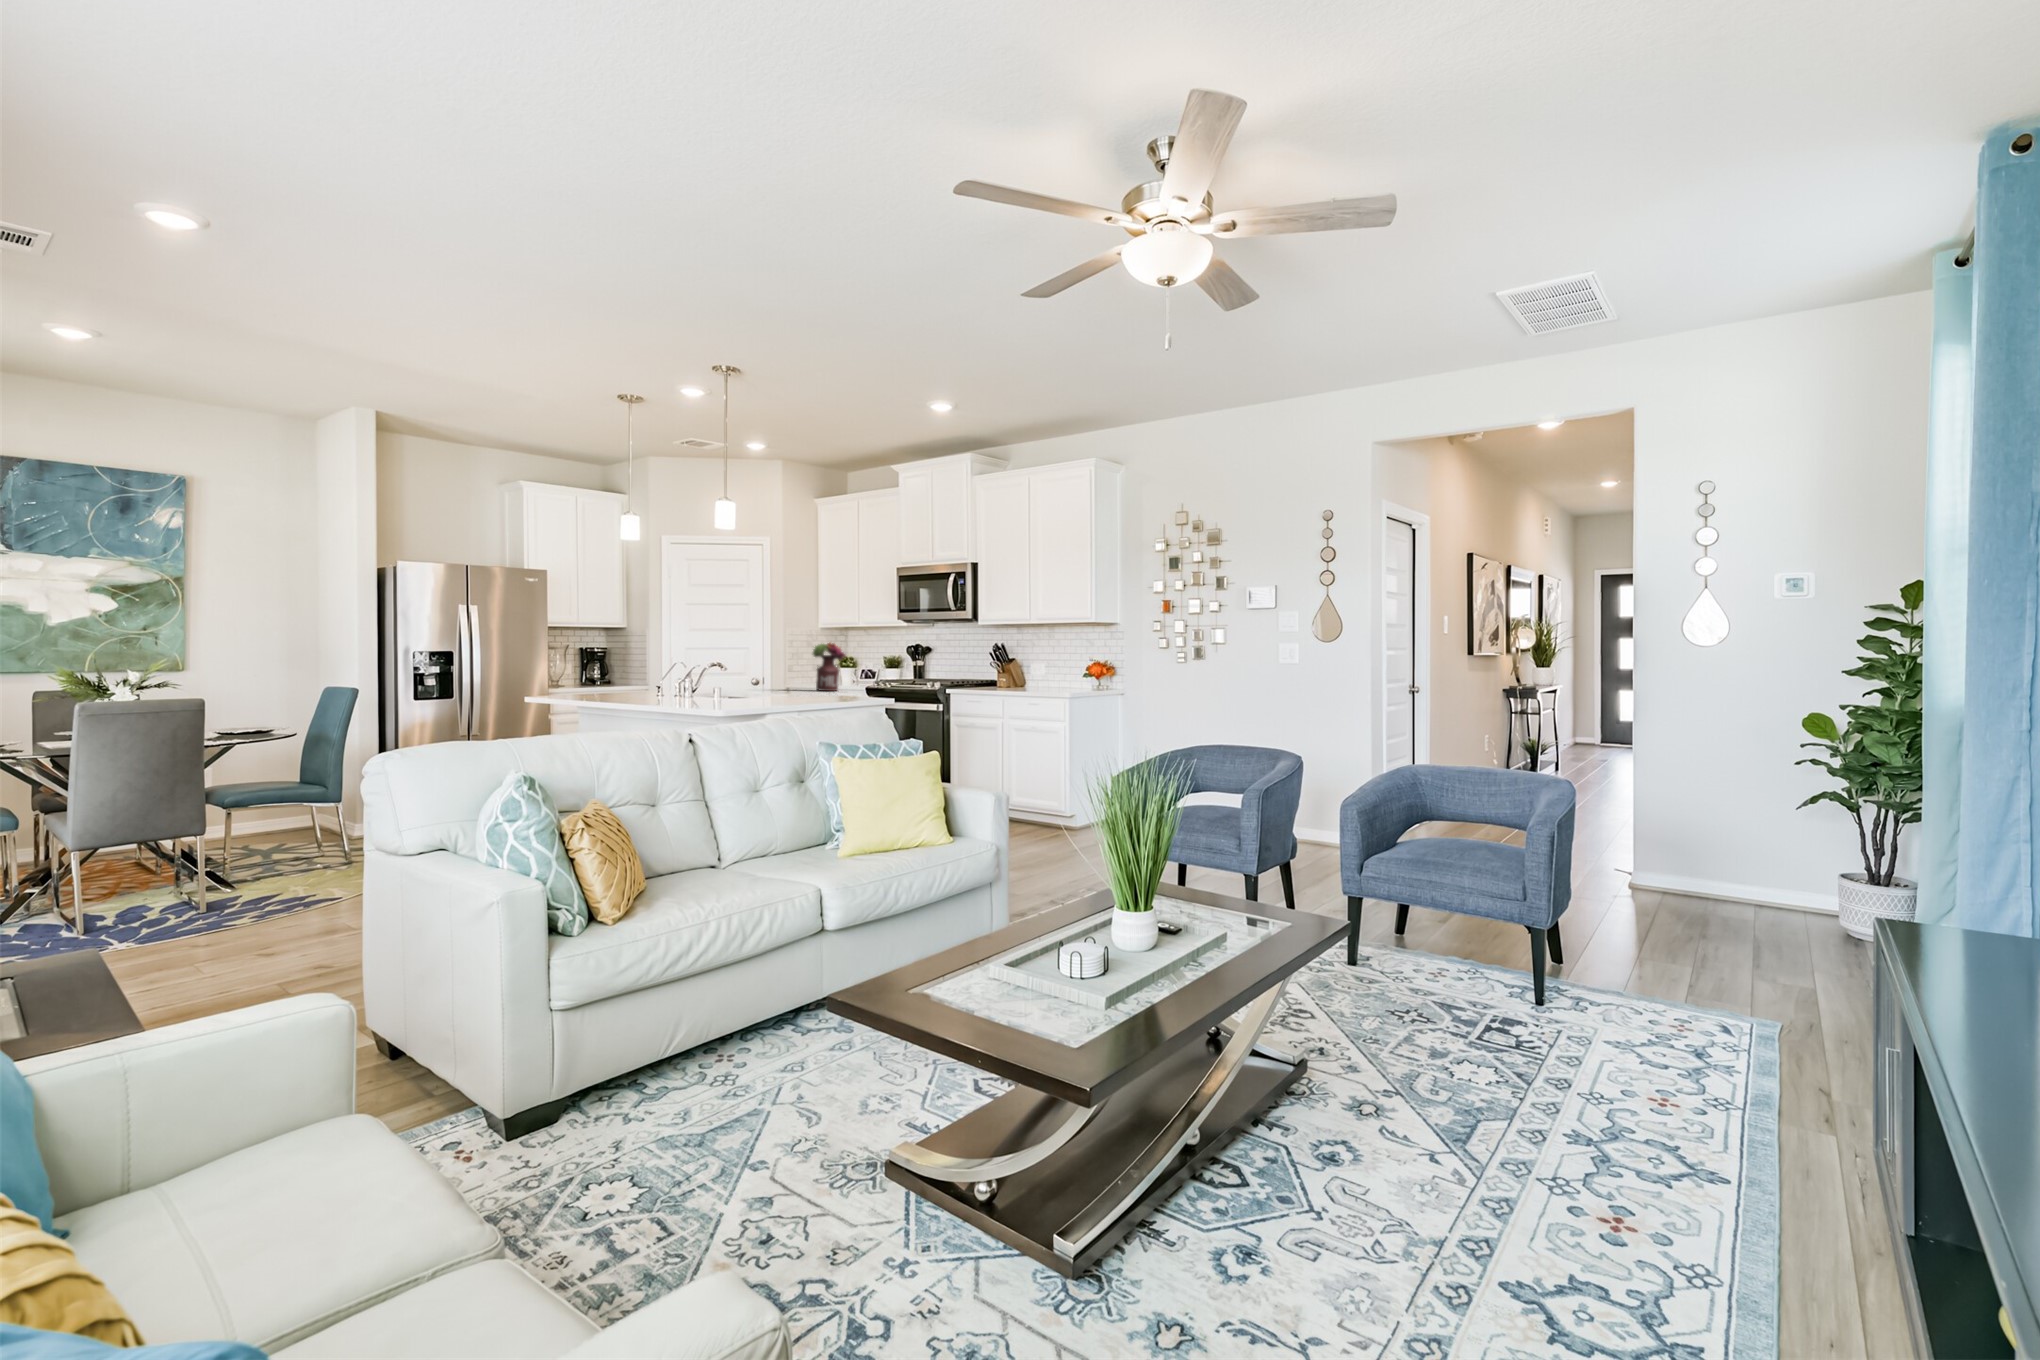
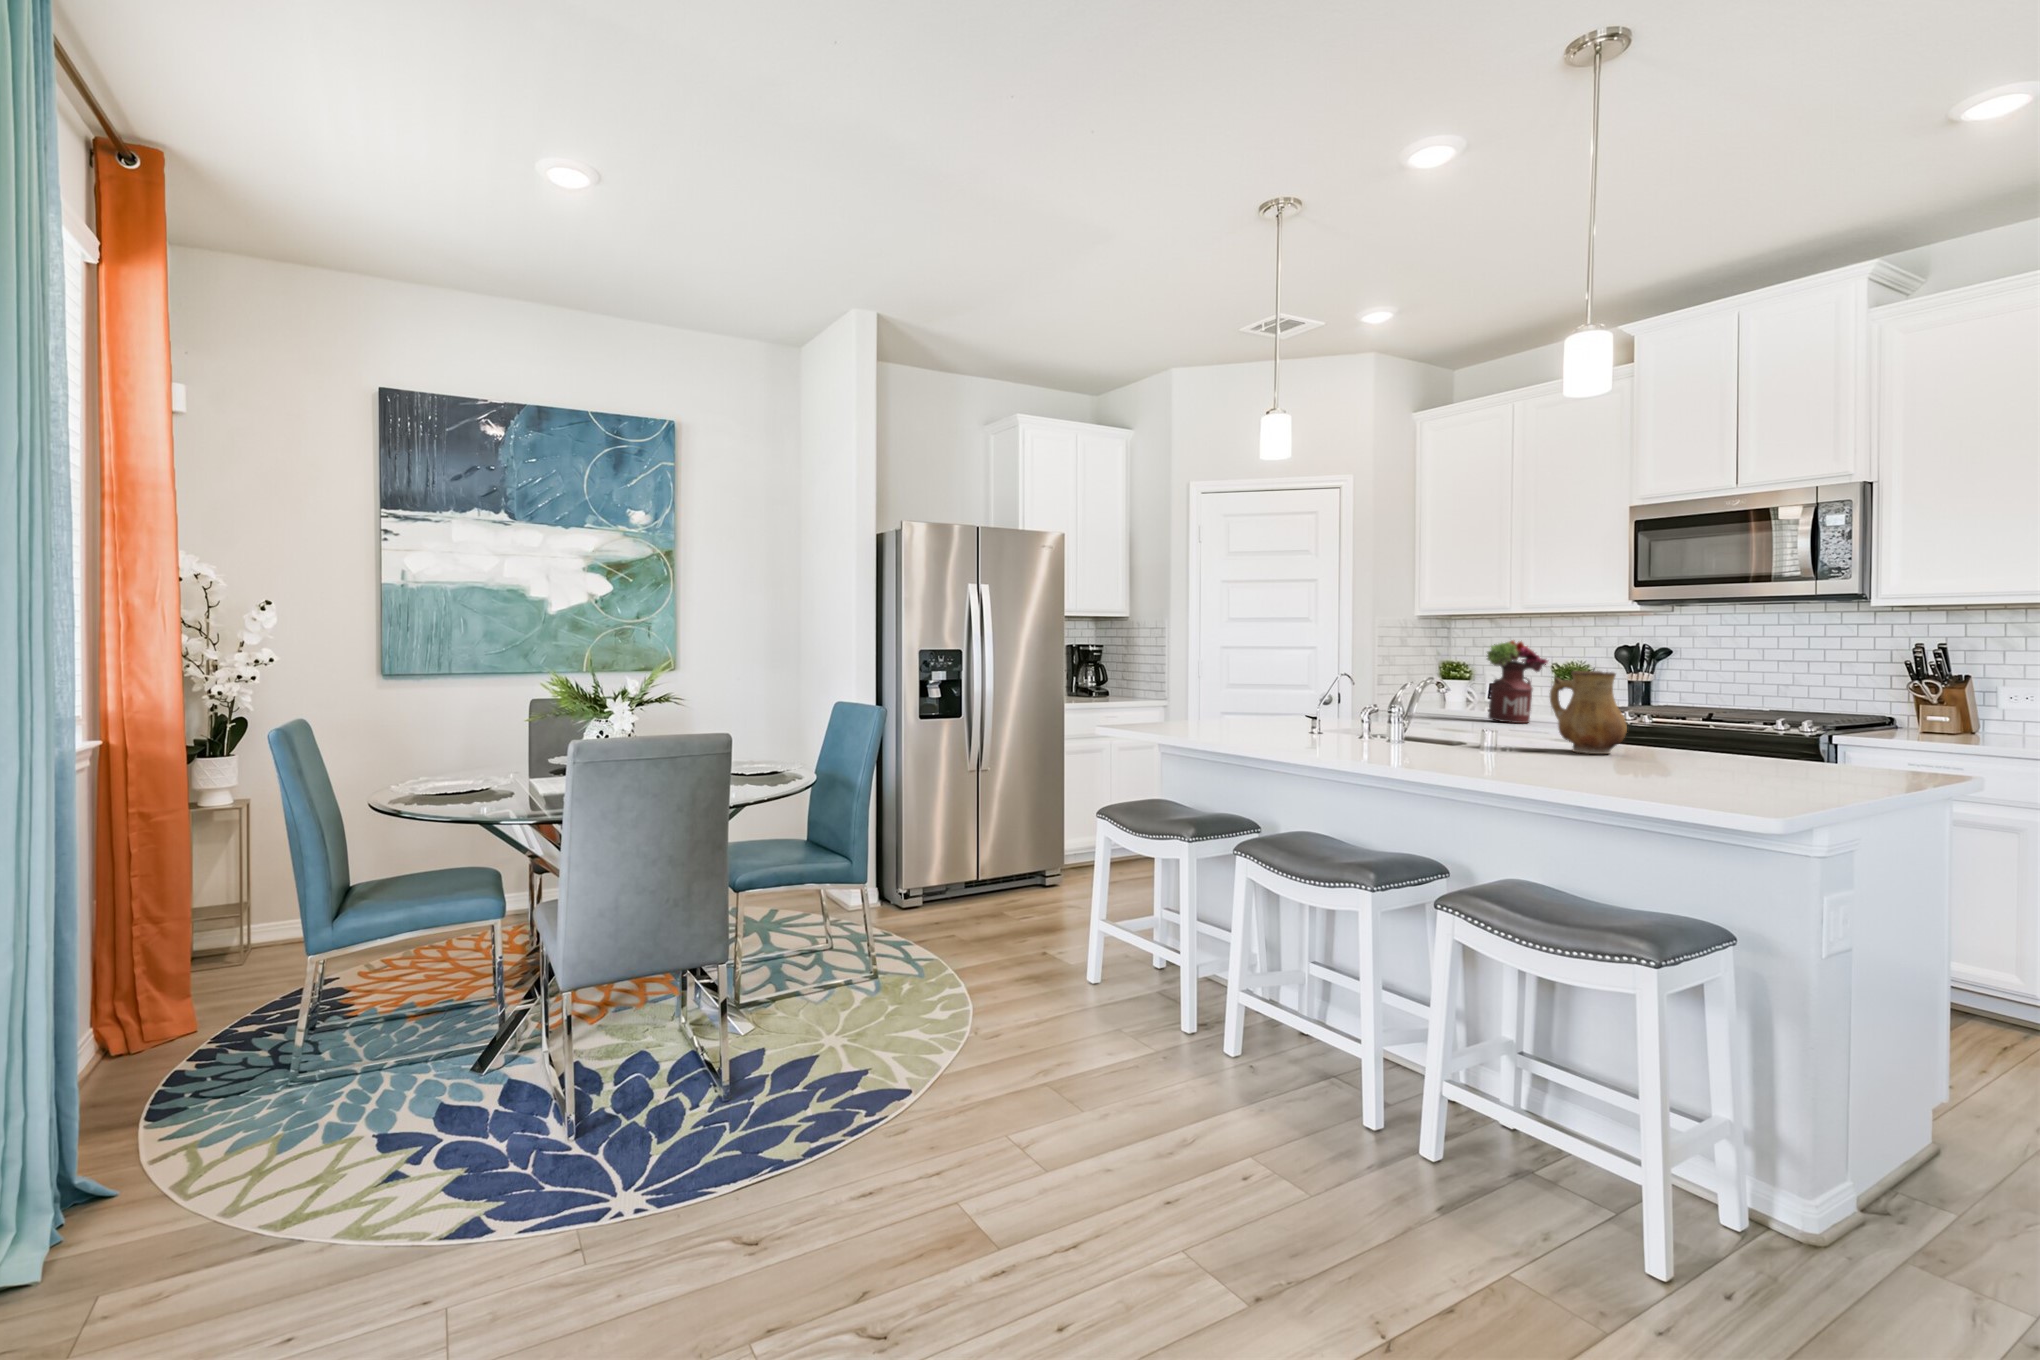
ceramic pitcher: none [777,658,808,701] -> present [1550,671,1627,754]

